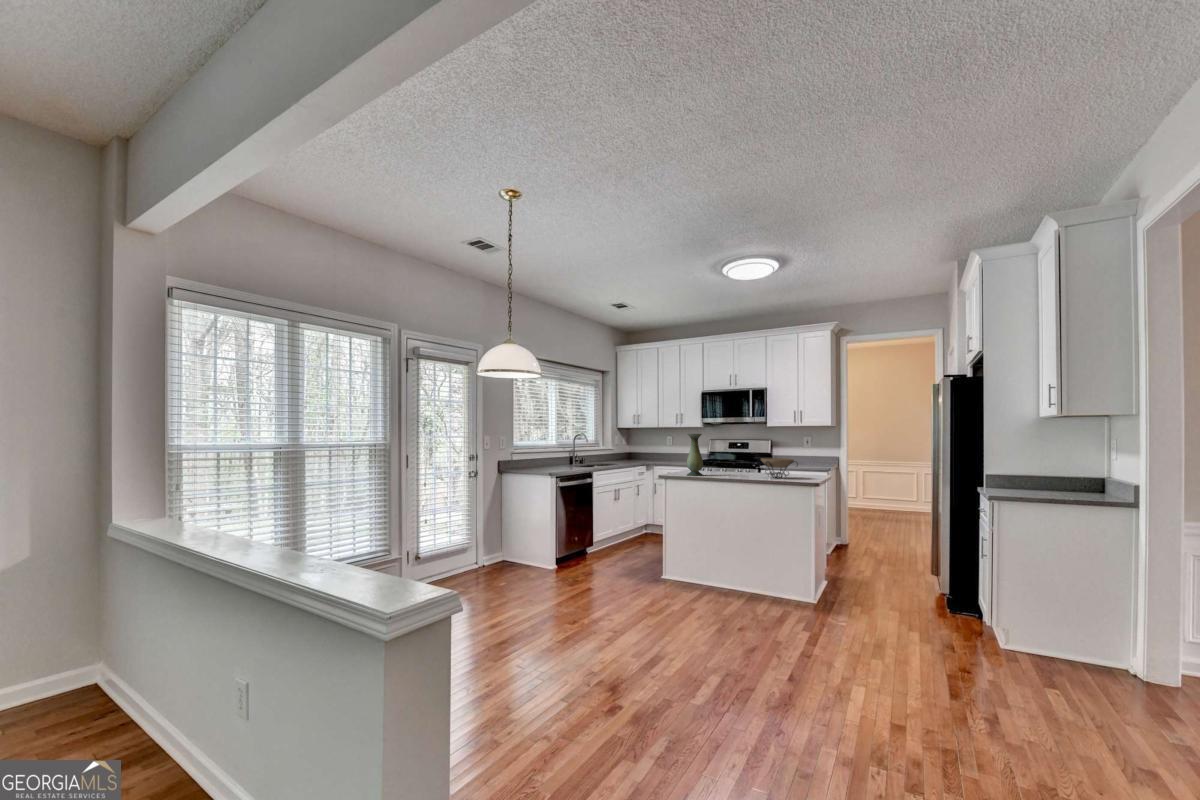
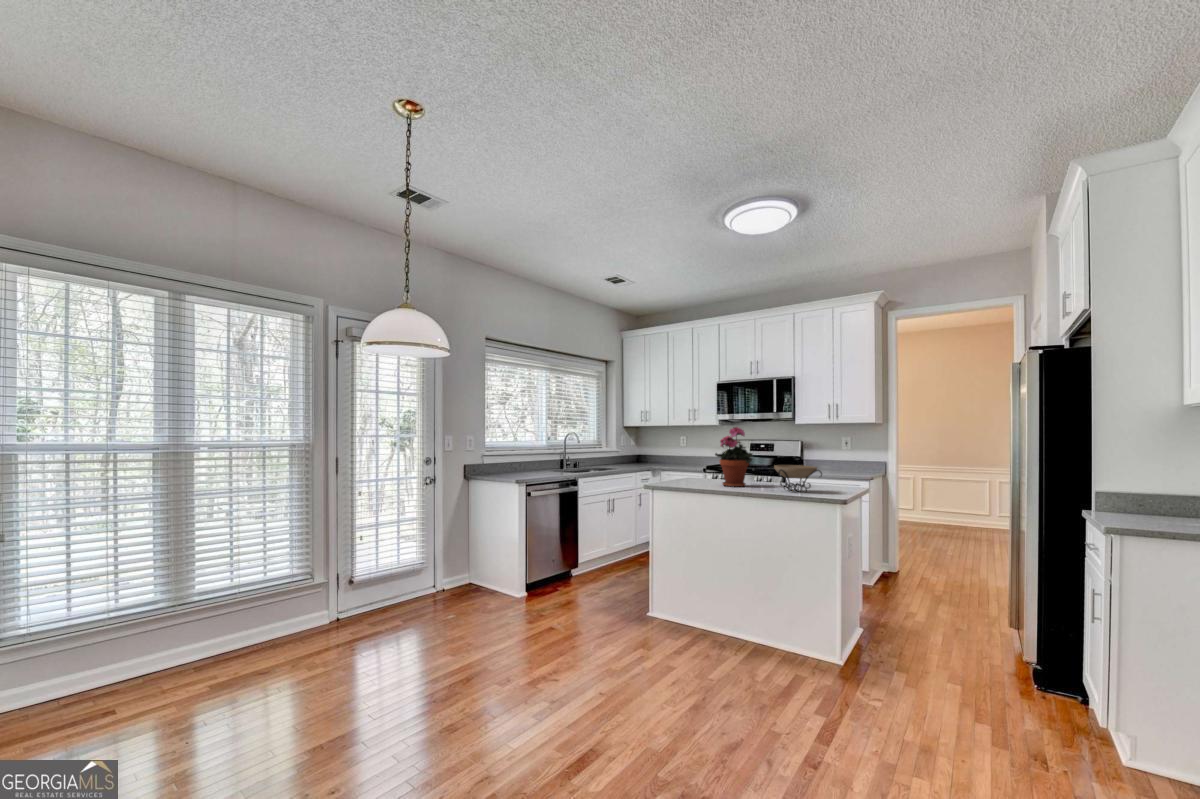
potted plant: none [713,428,743,476] -> present [715,427,752,487]
vase: present [687,434,703,476] -> none [680,433,702,487]

